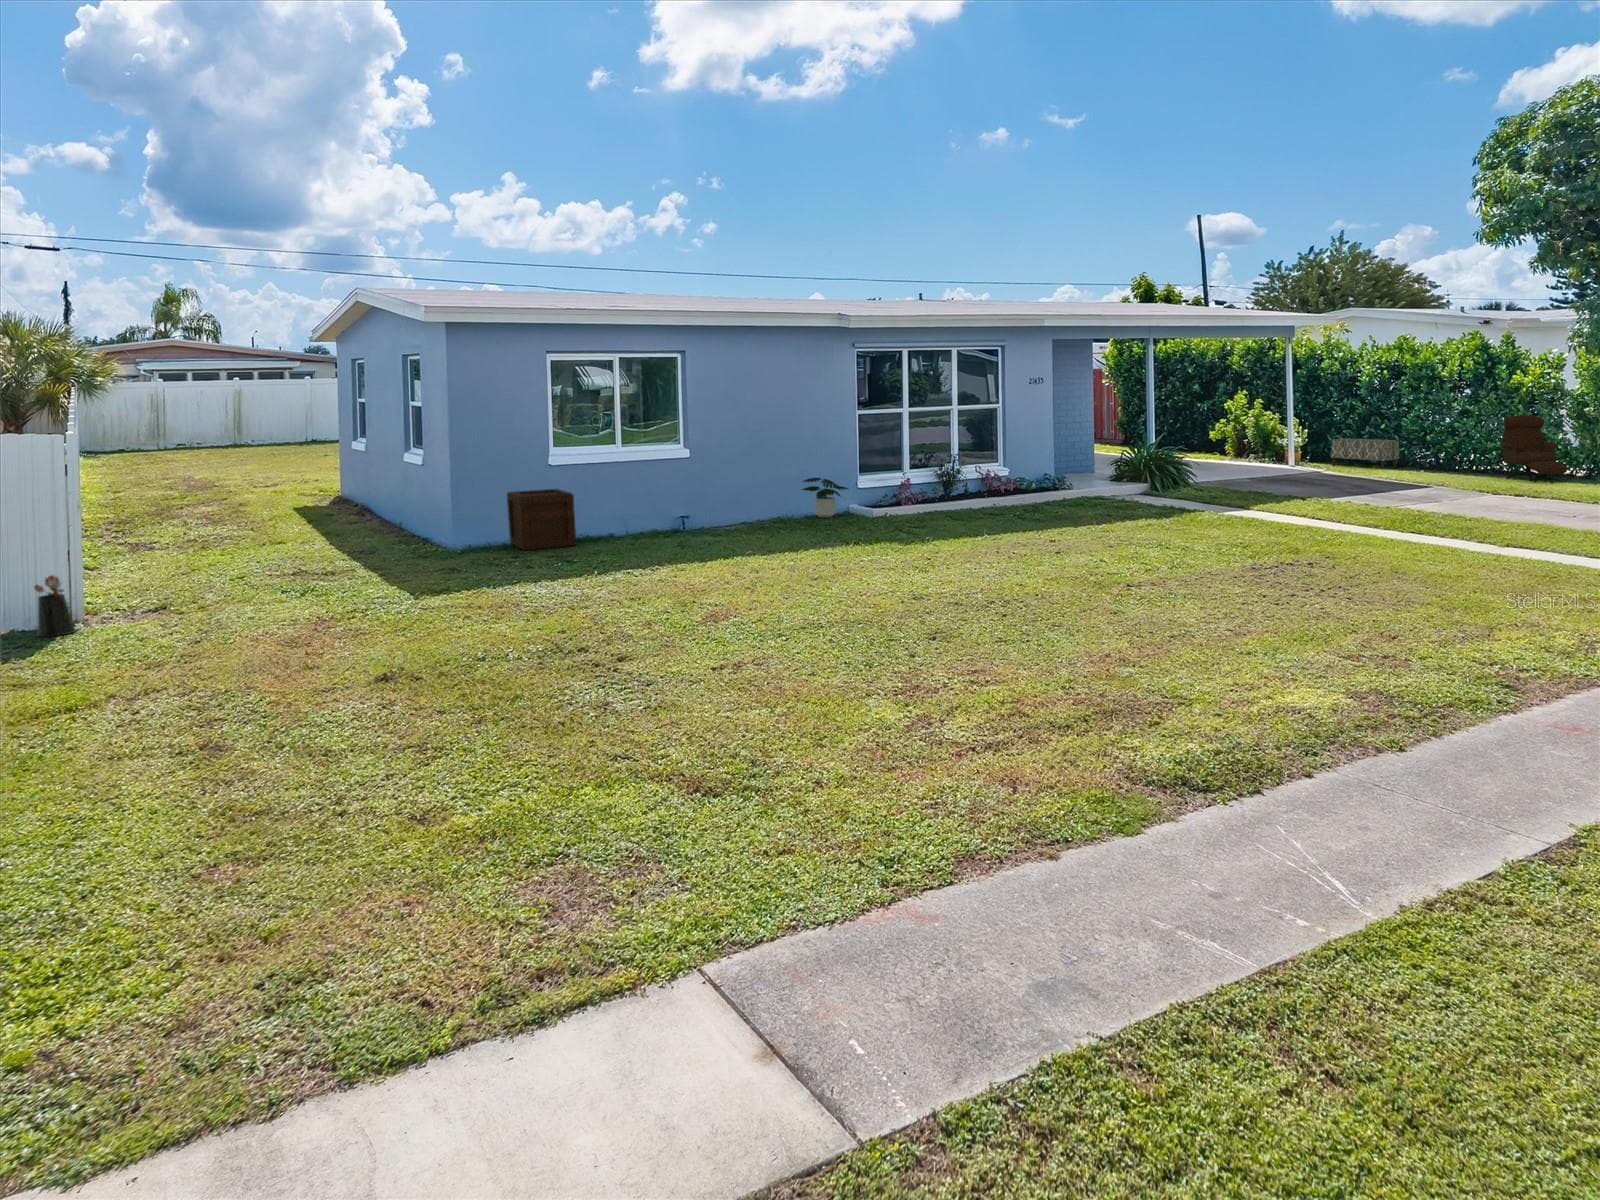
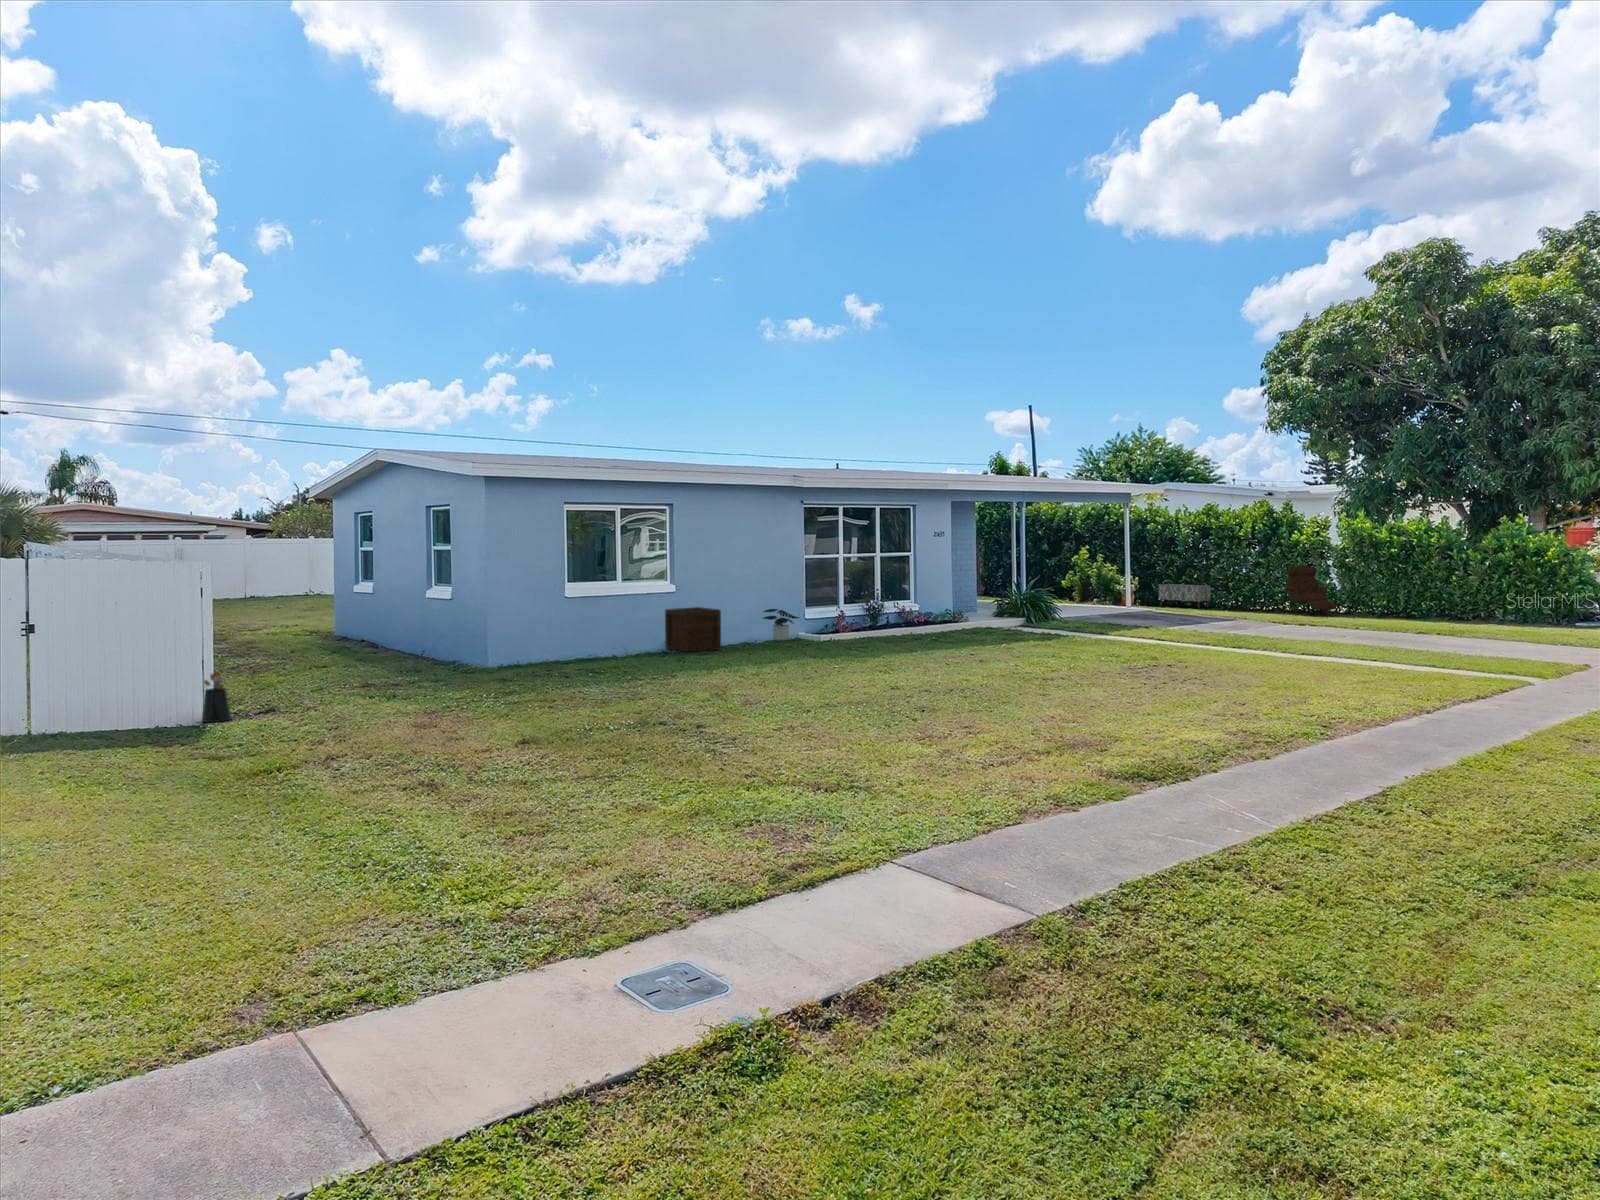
wooden crate: present [507,489,576,550] -> present [665,607,721,652]

